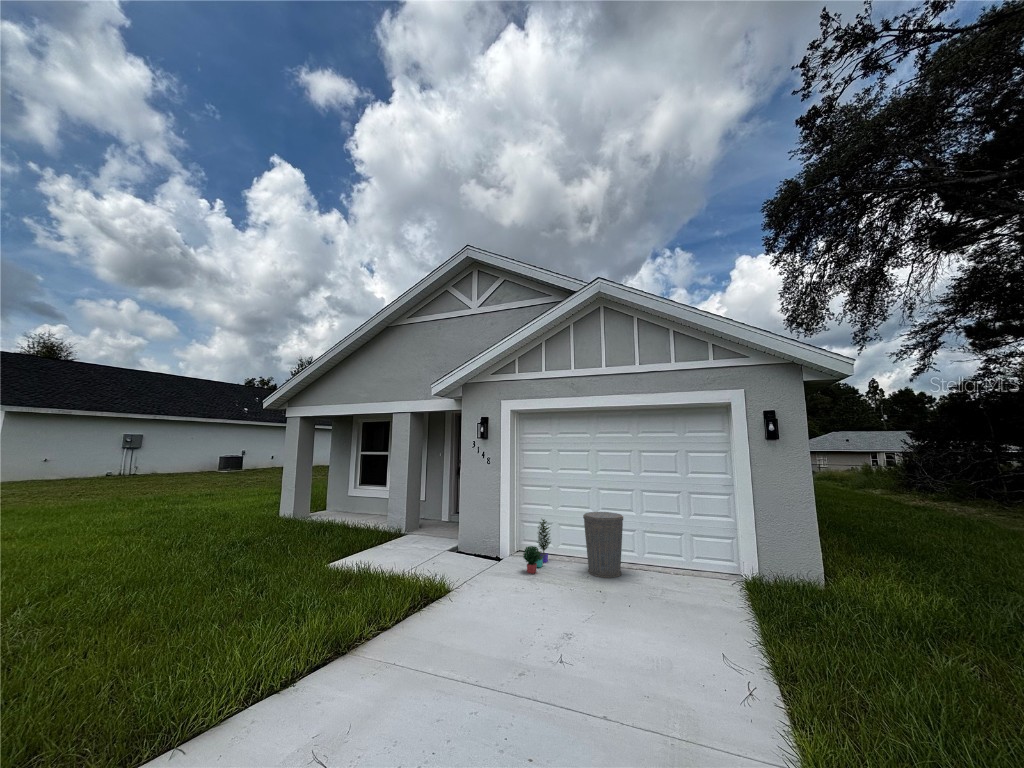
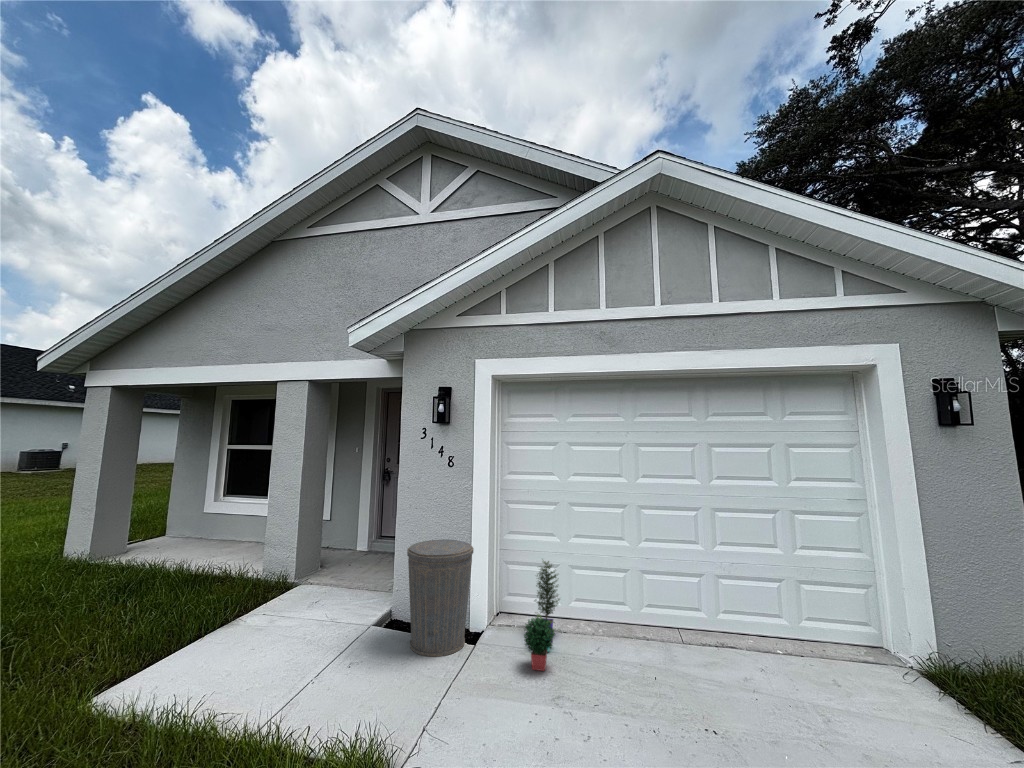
trash can: present [583,512,623,578] -> present [407,539,474,657]

